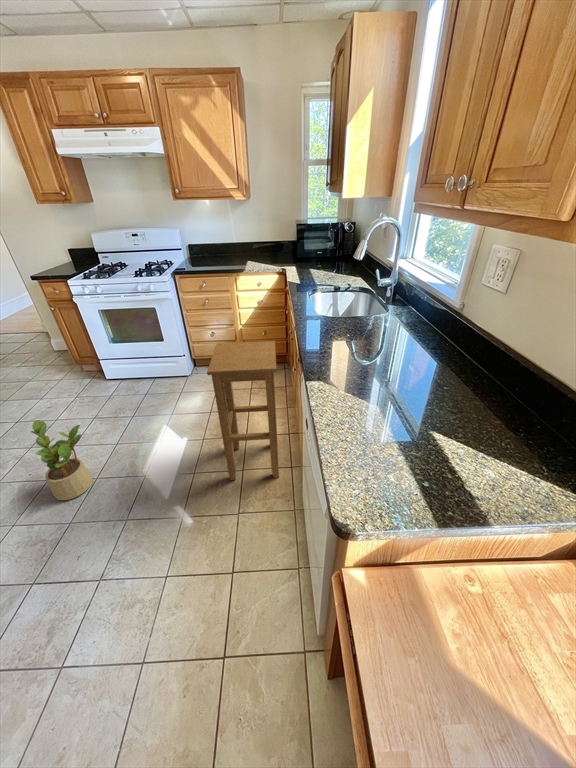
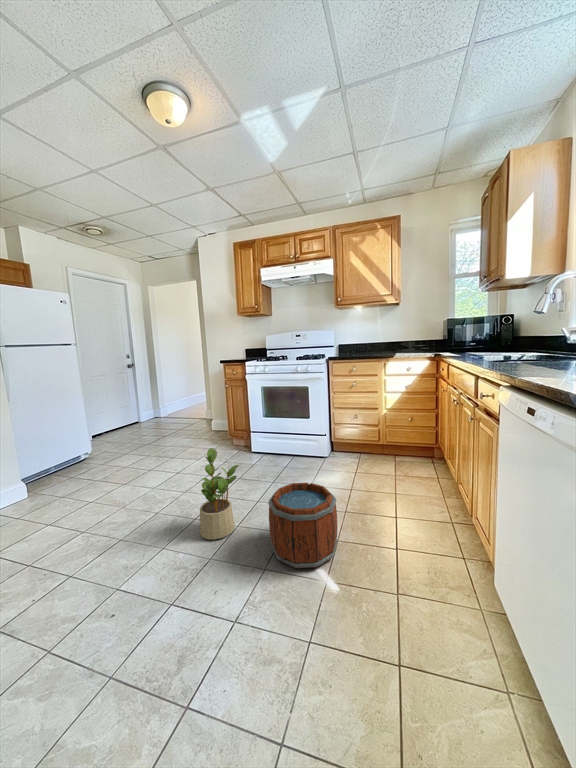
stool: present [207,341,279,480] -> none [375,396,455,571]
bucket: none [119,431,194,509] -> present [268,483,338,568]

